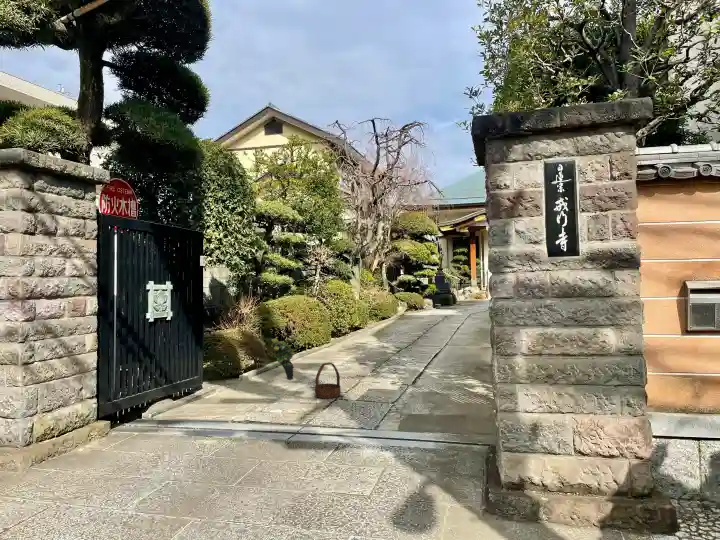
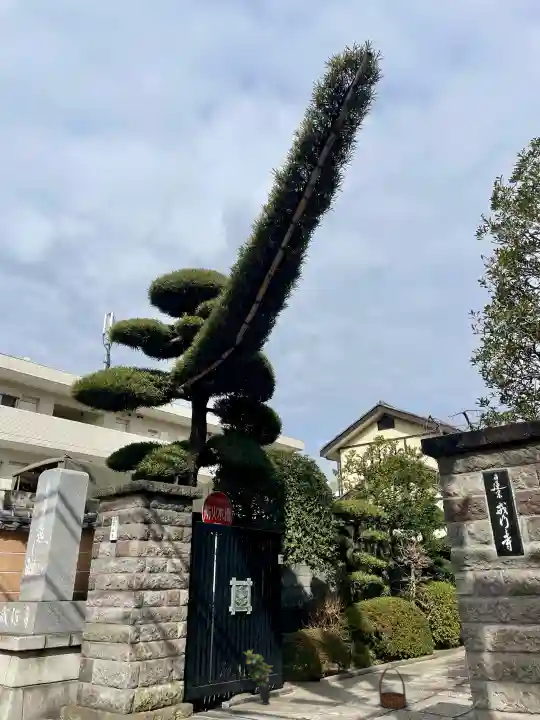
potted plant: present [271,338,295,379] -> present [245,651,272,705]

